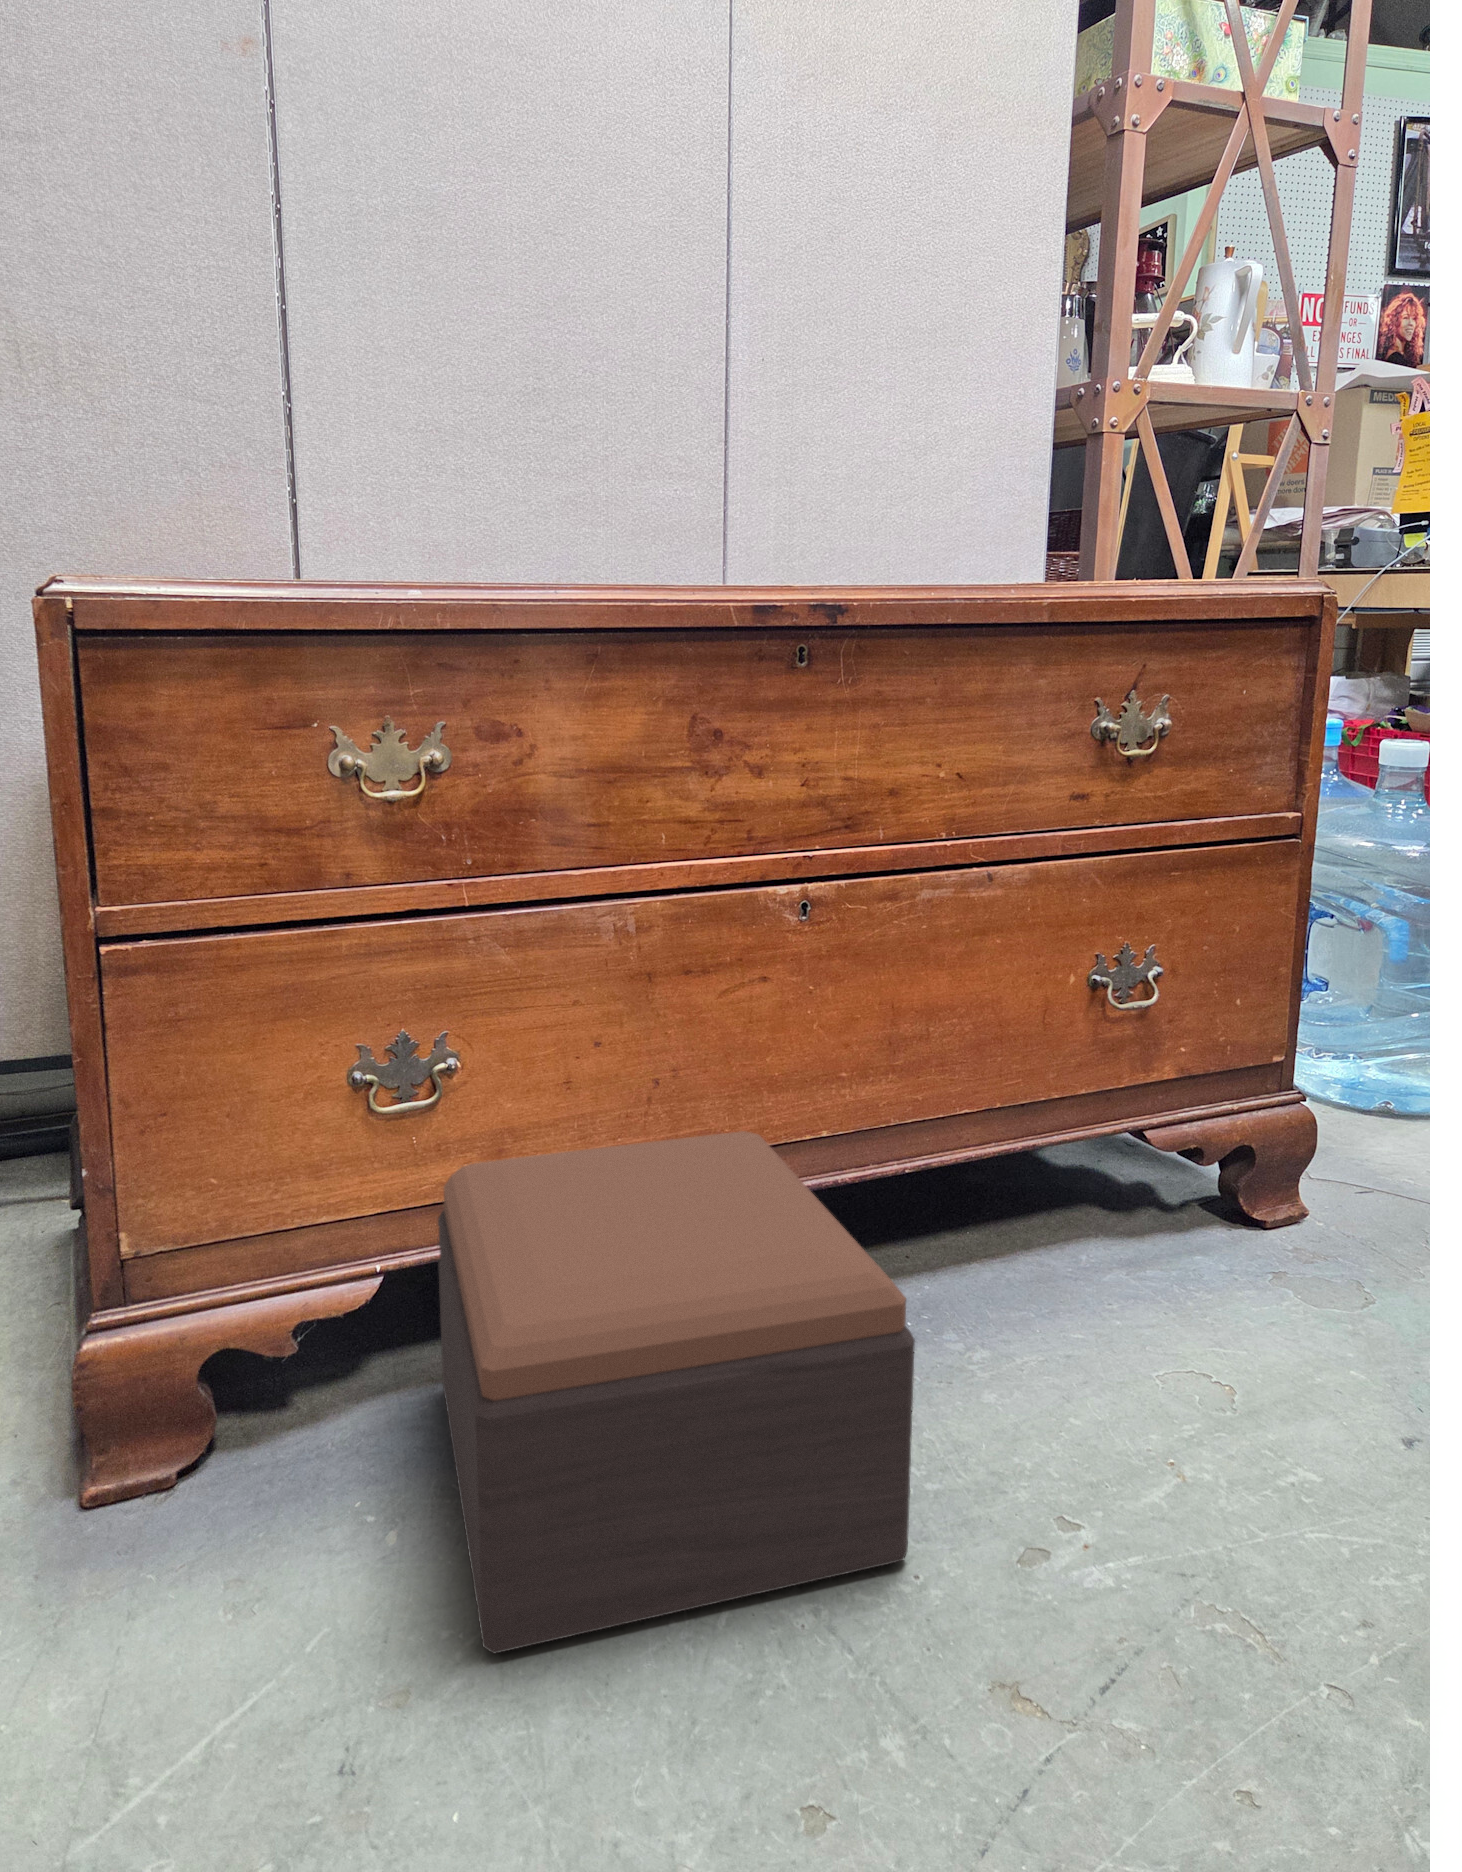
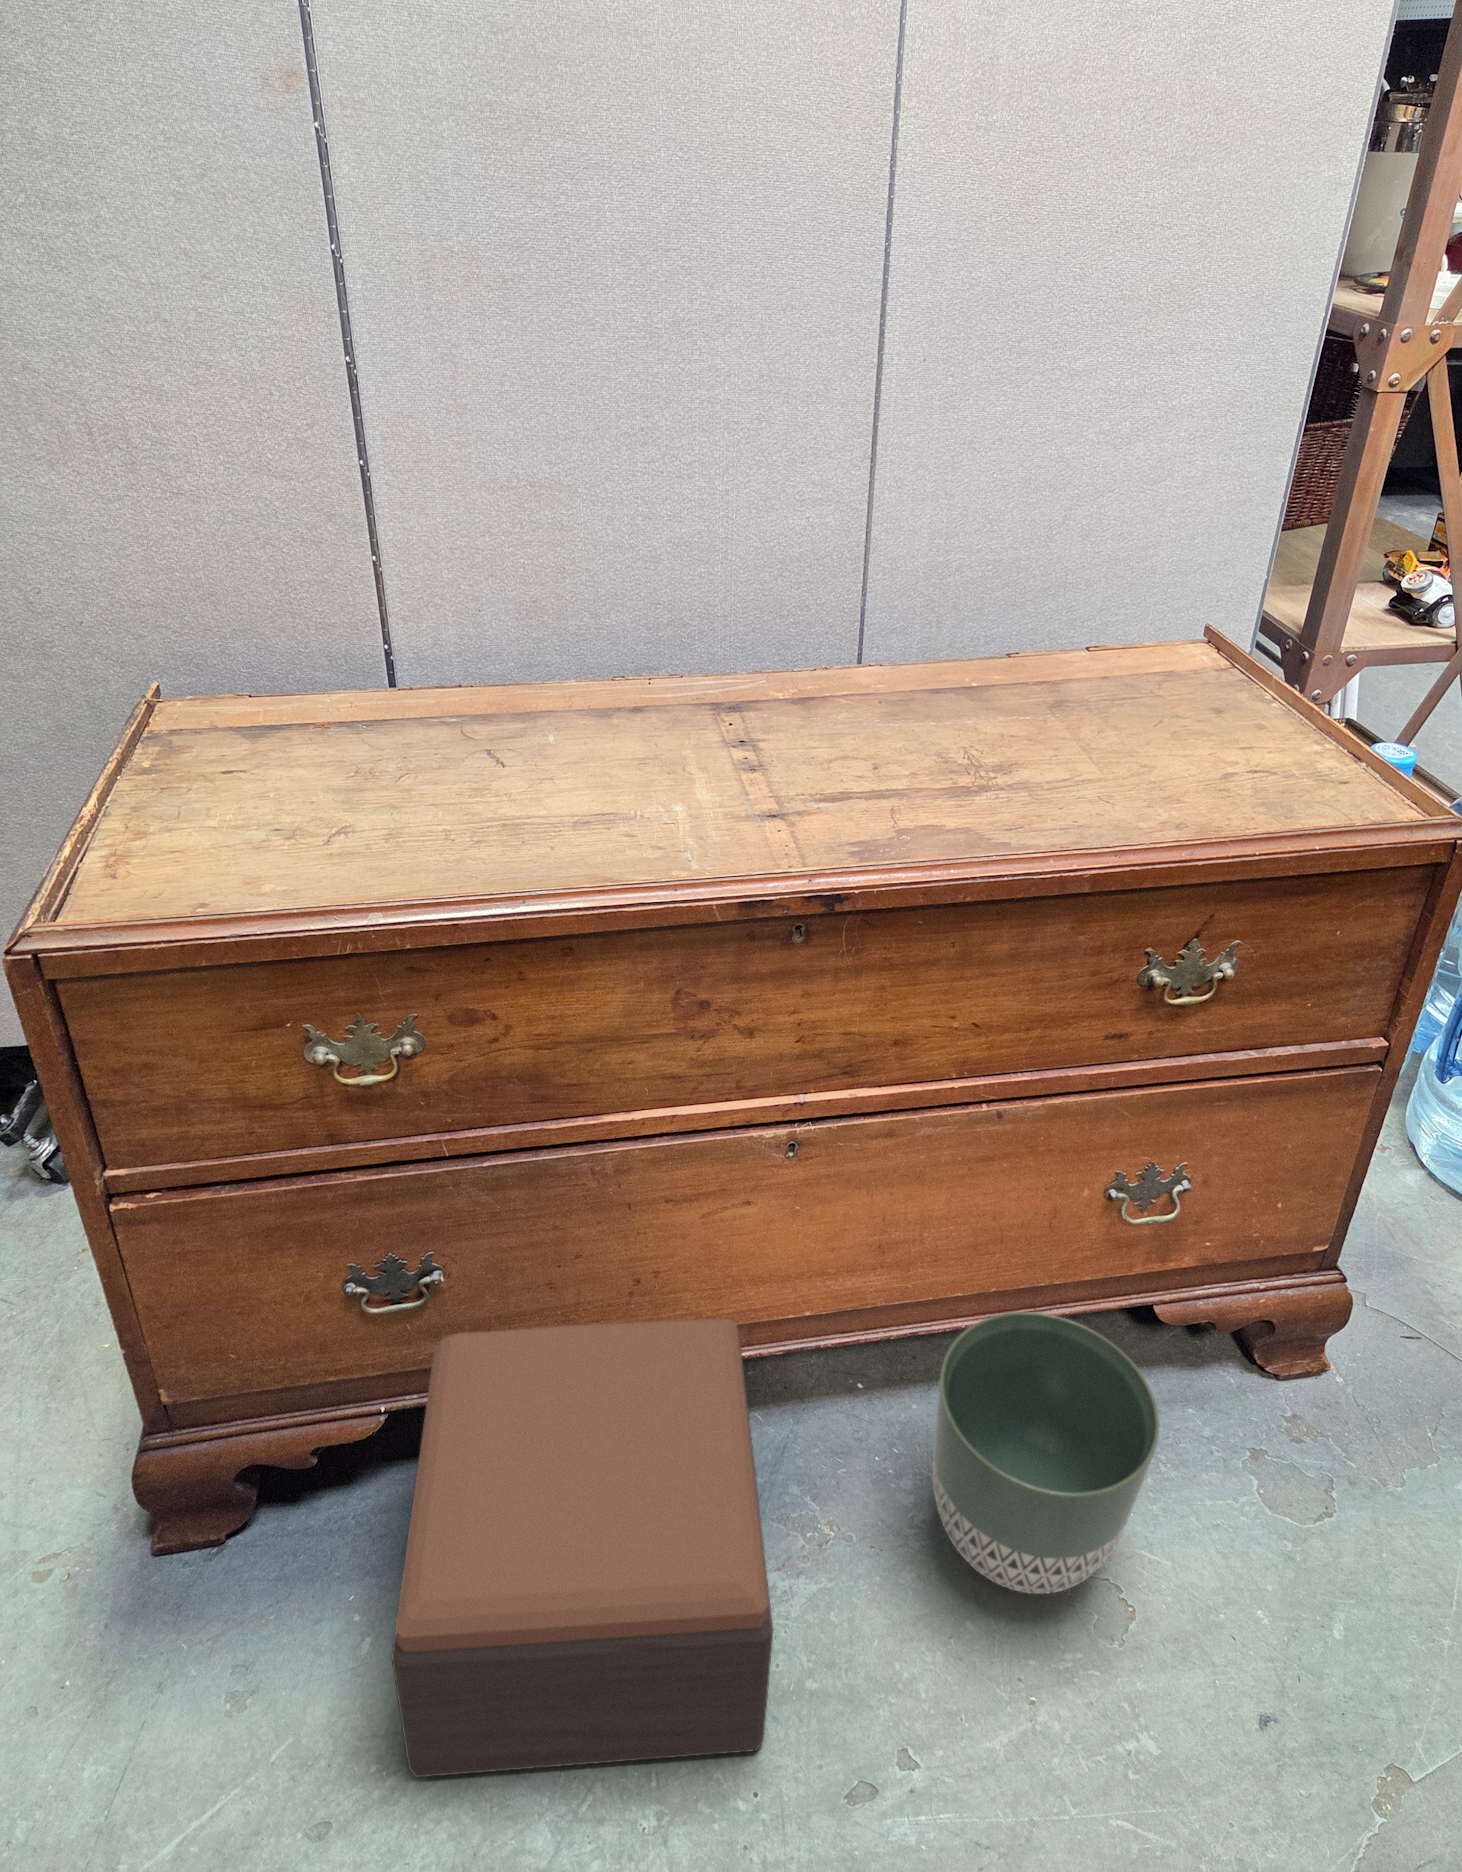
planter: none [988,1098,1229,1385] -> present [932,1312,1159,1594]

